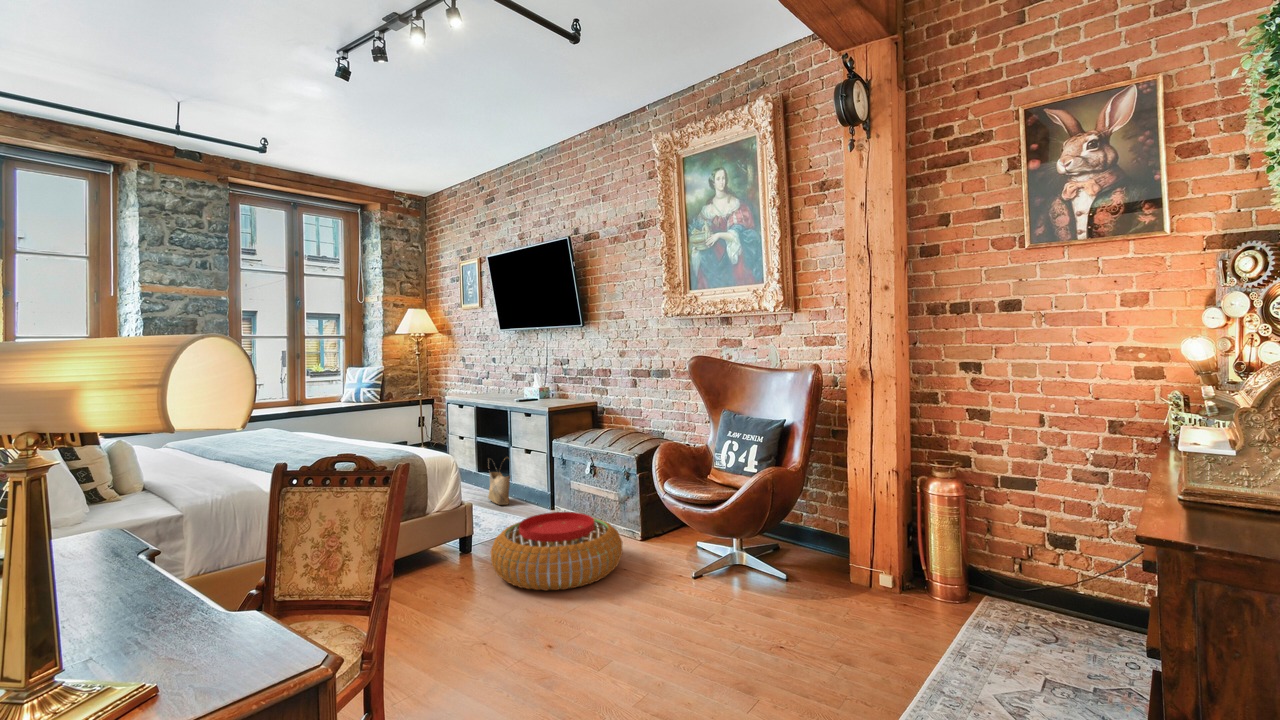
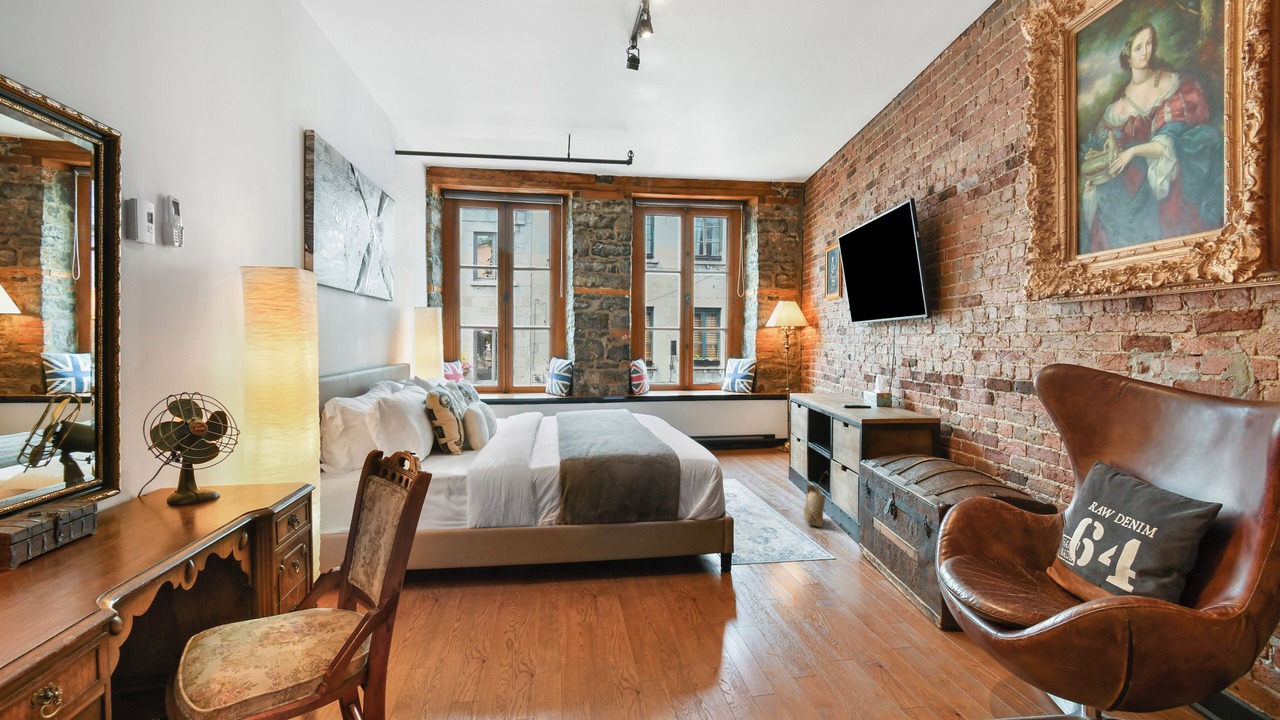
pouf: present [491,512,623,590] -> none [706,553,882,669]

